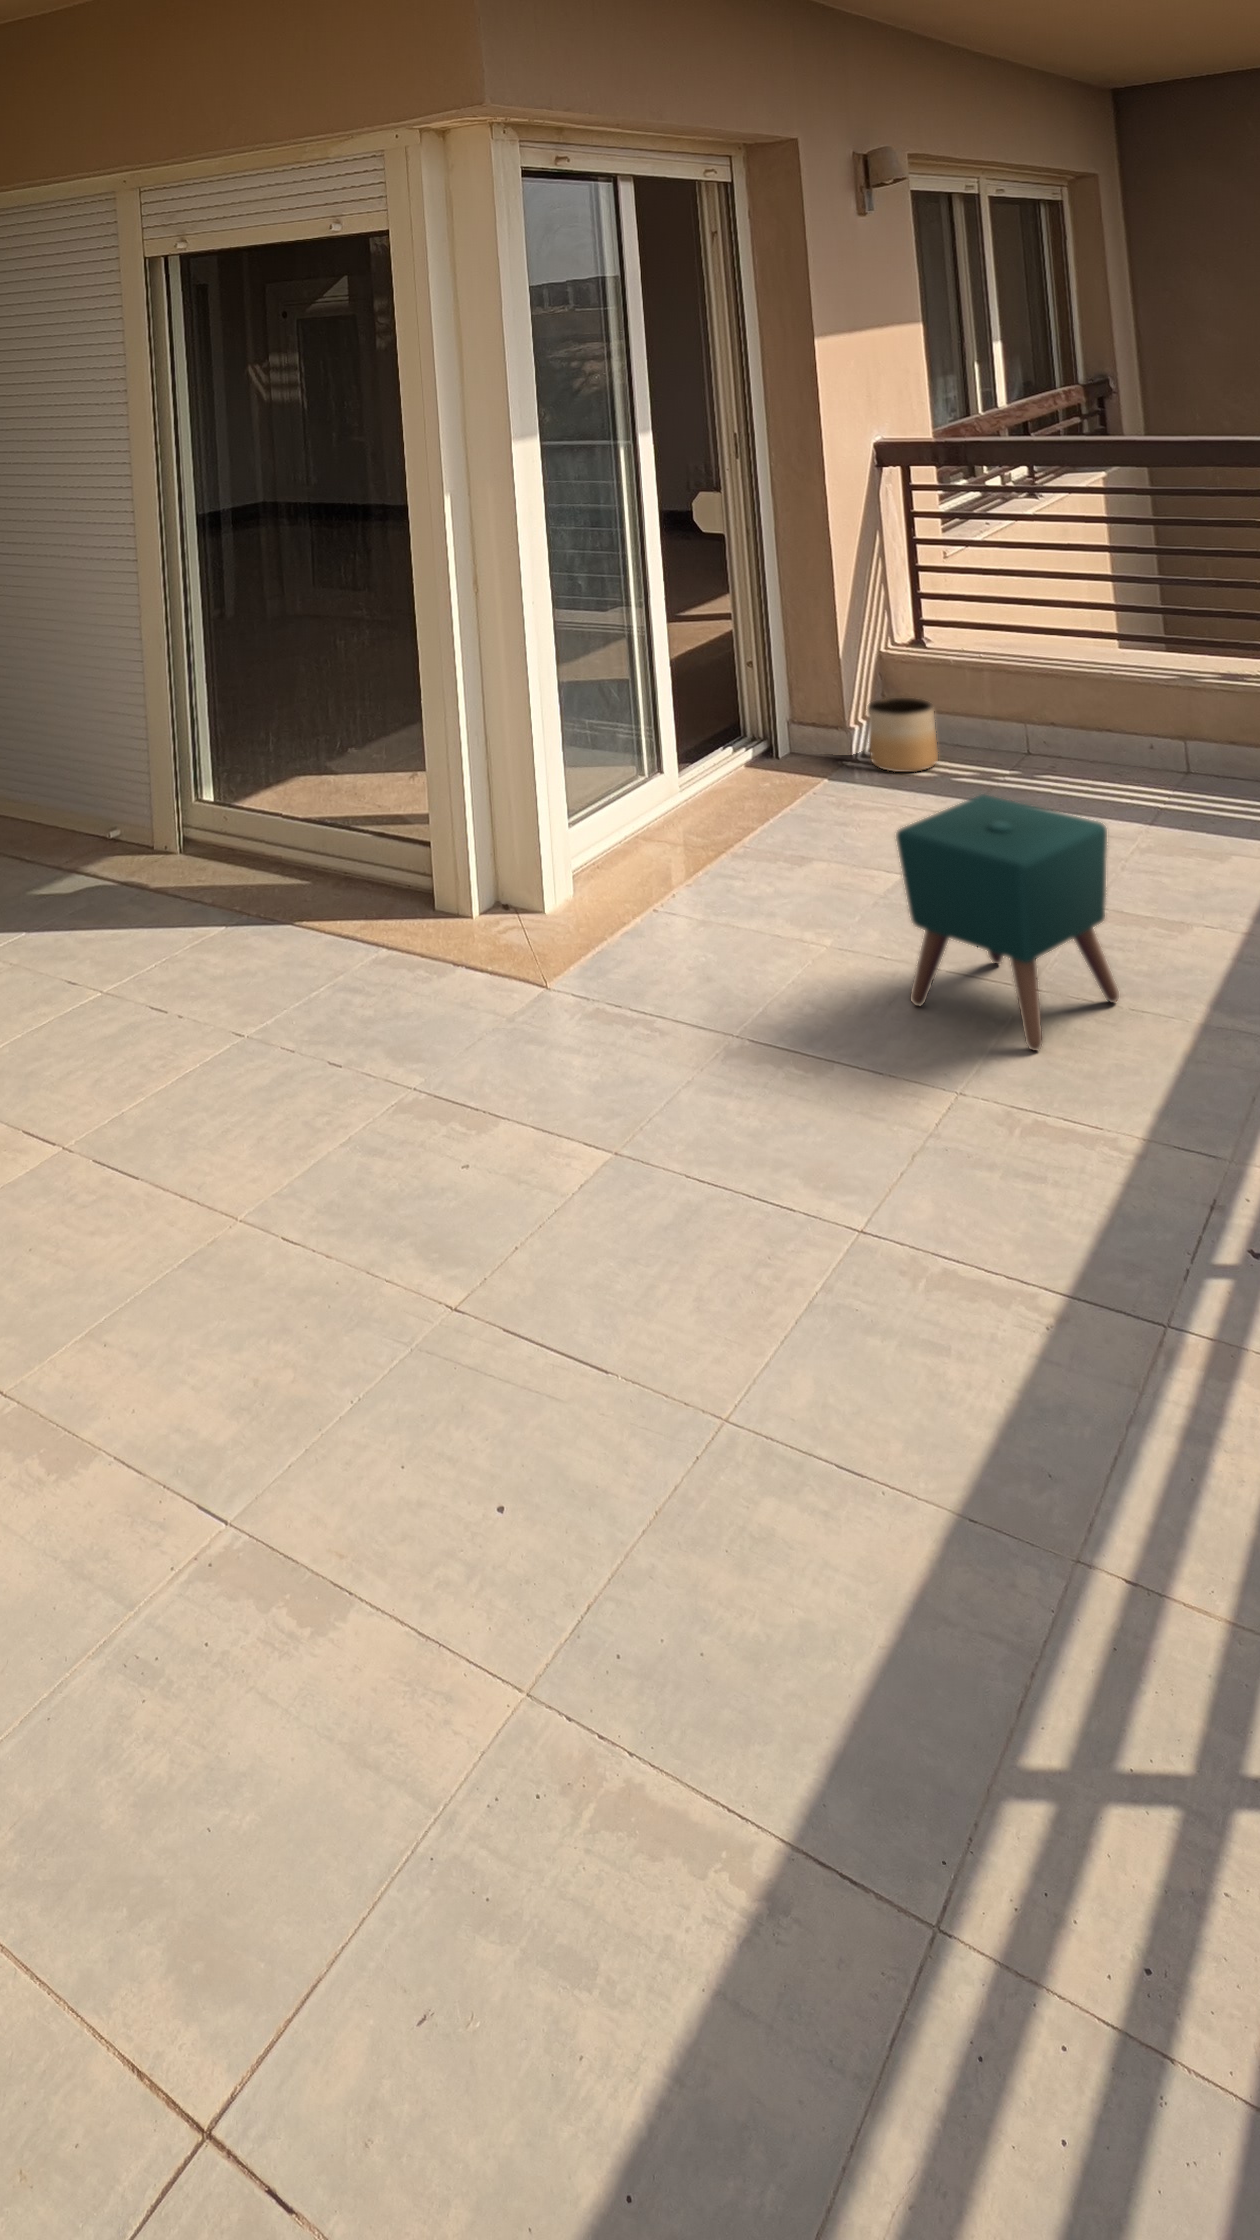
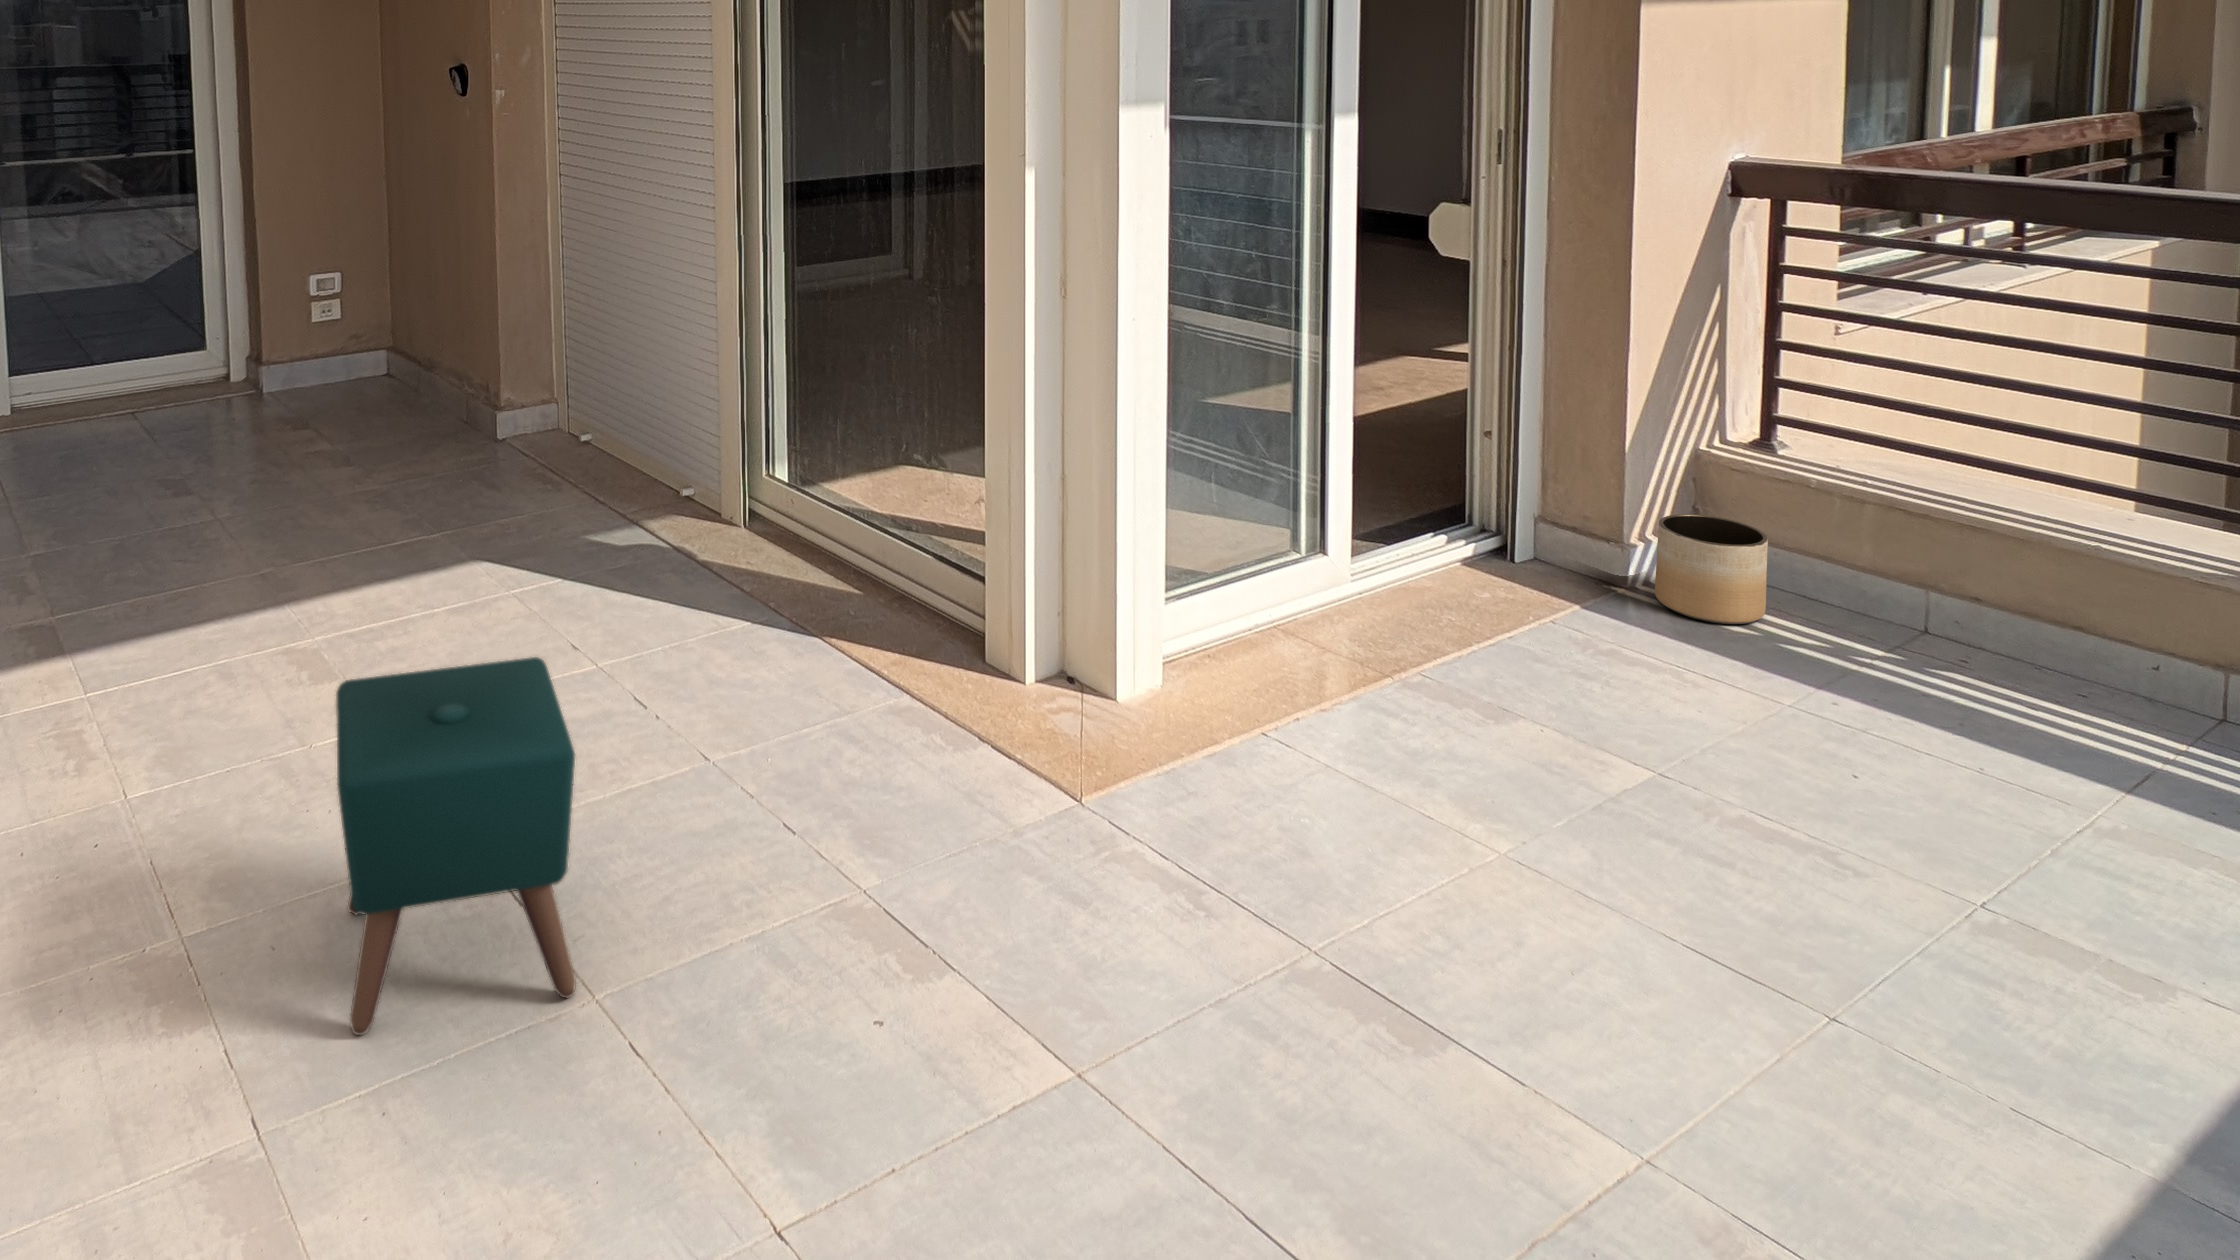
ottoman: present [896,795,1119,1050] -> present [336,657,576,1035]

